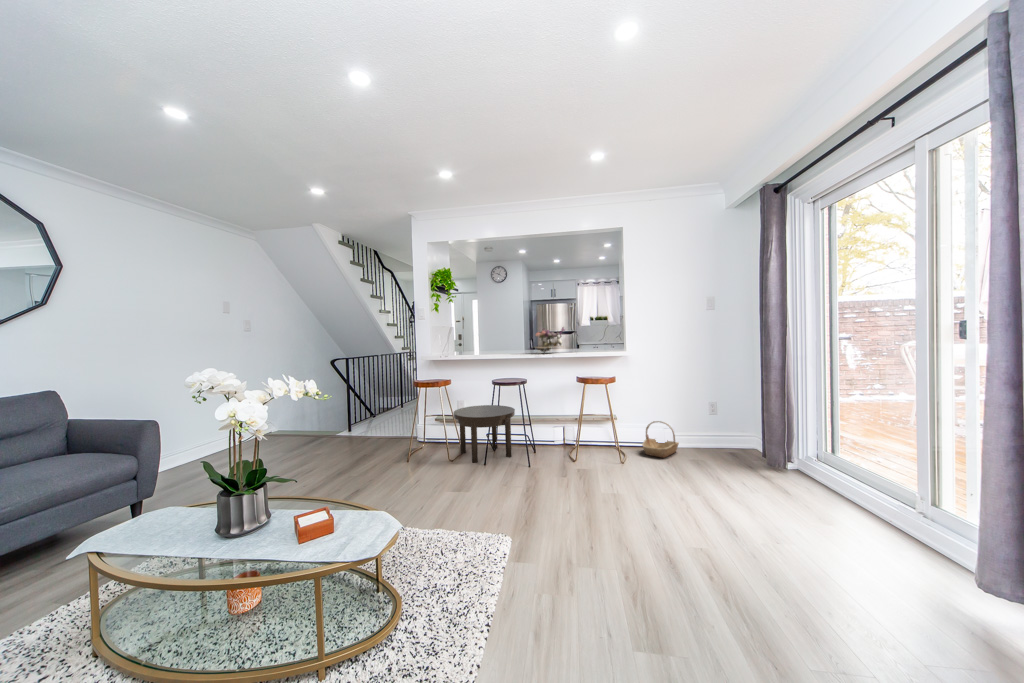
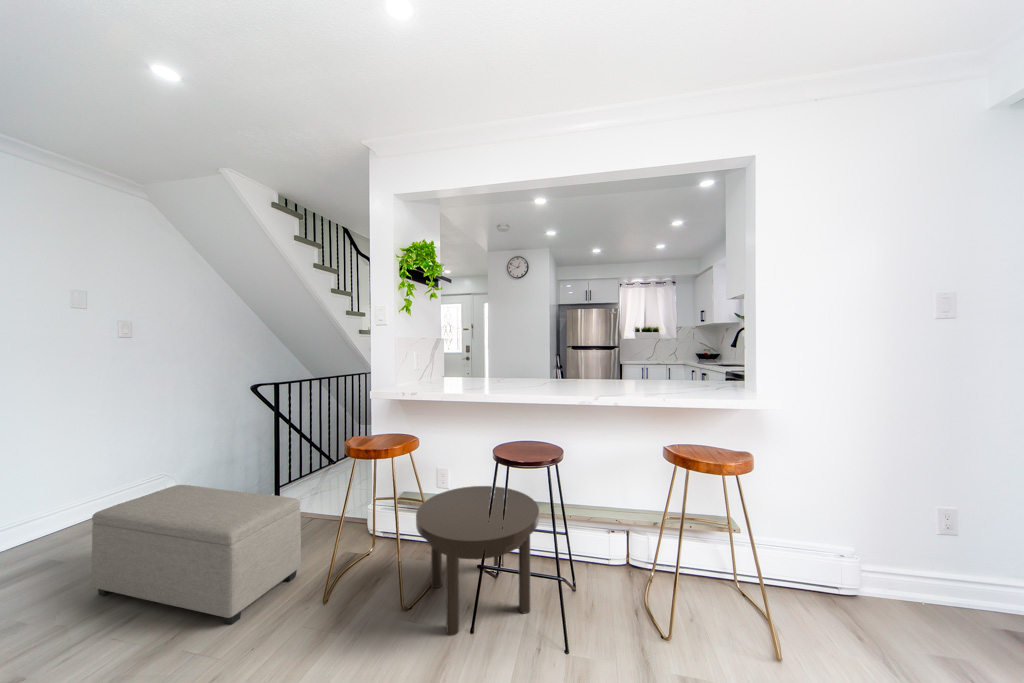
flower arrangement: present [536,327,565,352] -> none [568,343,627,388]
ottoman: none [285,412,390,466] -> present [92,485,301,625]
basket: present [642,421,679,458] -> none [806,550,894,651]

